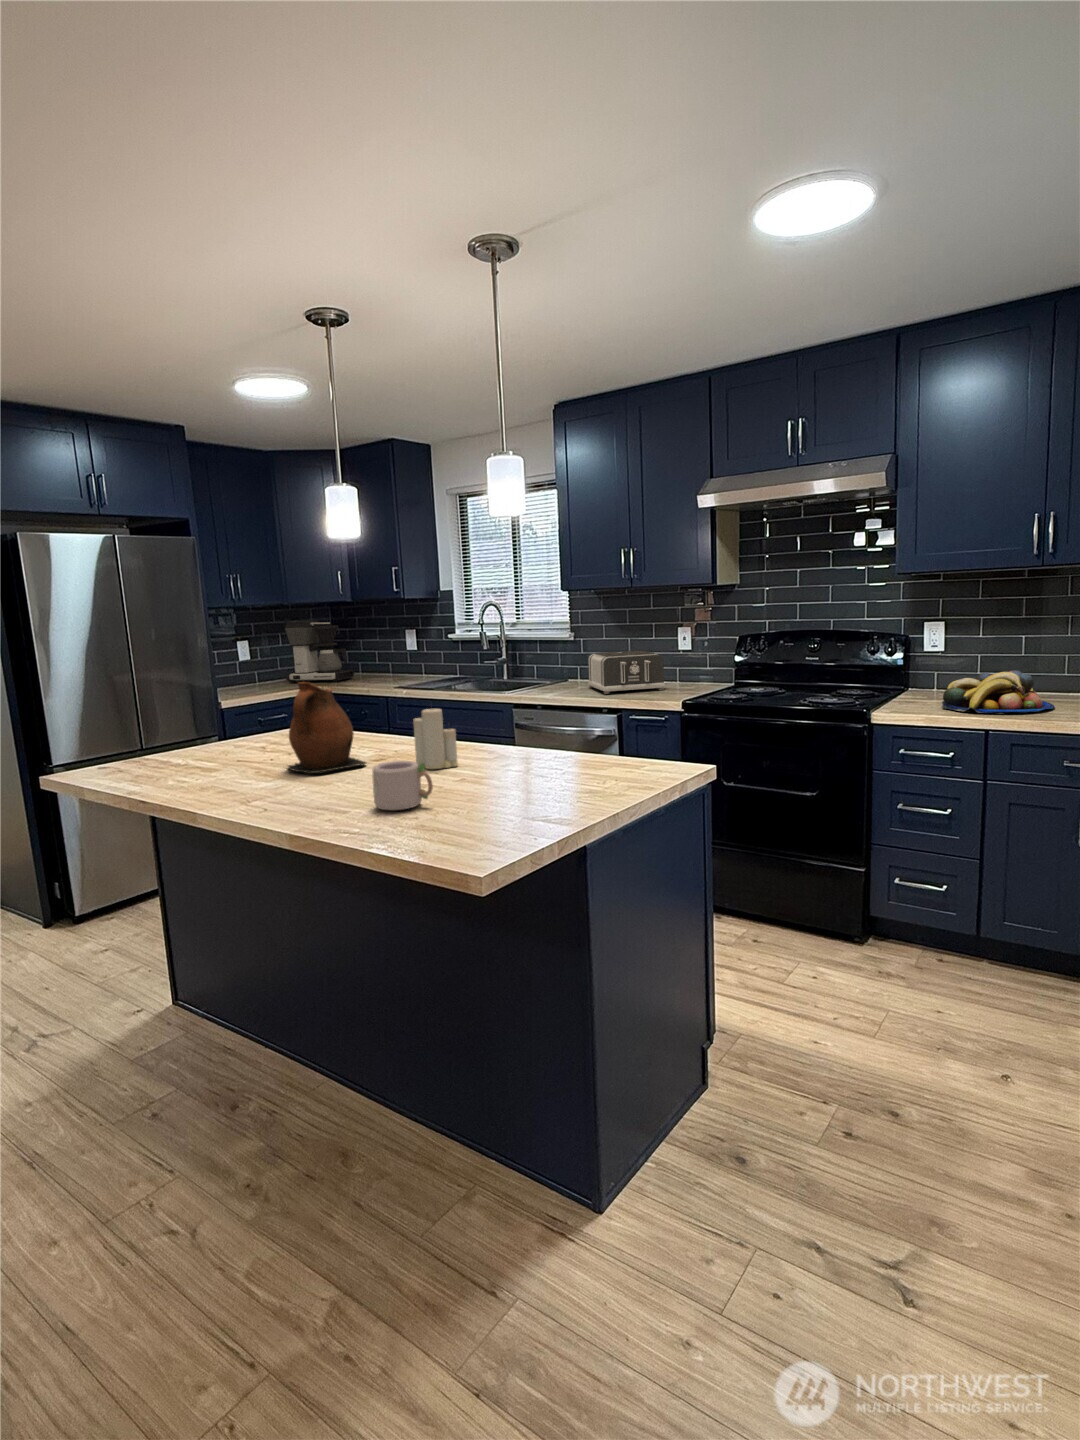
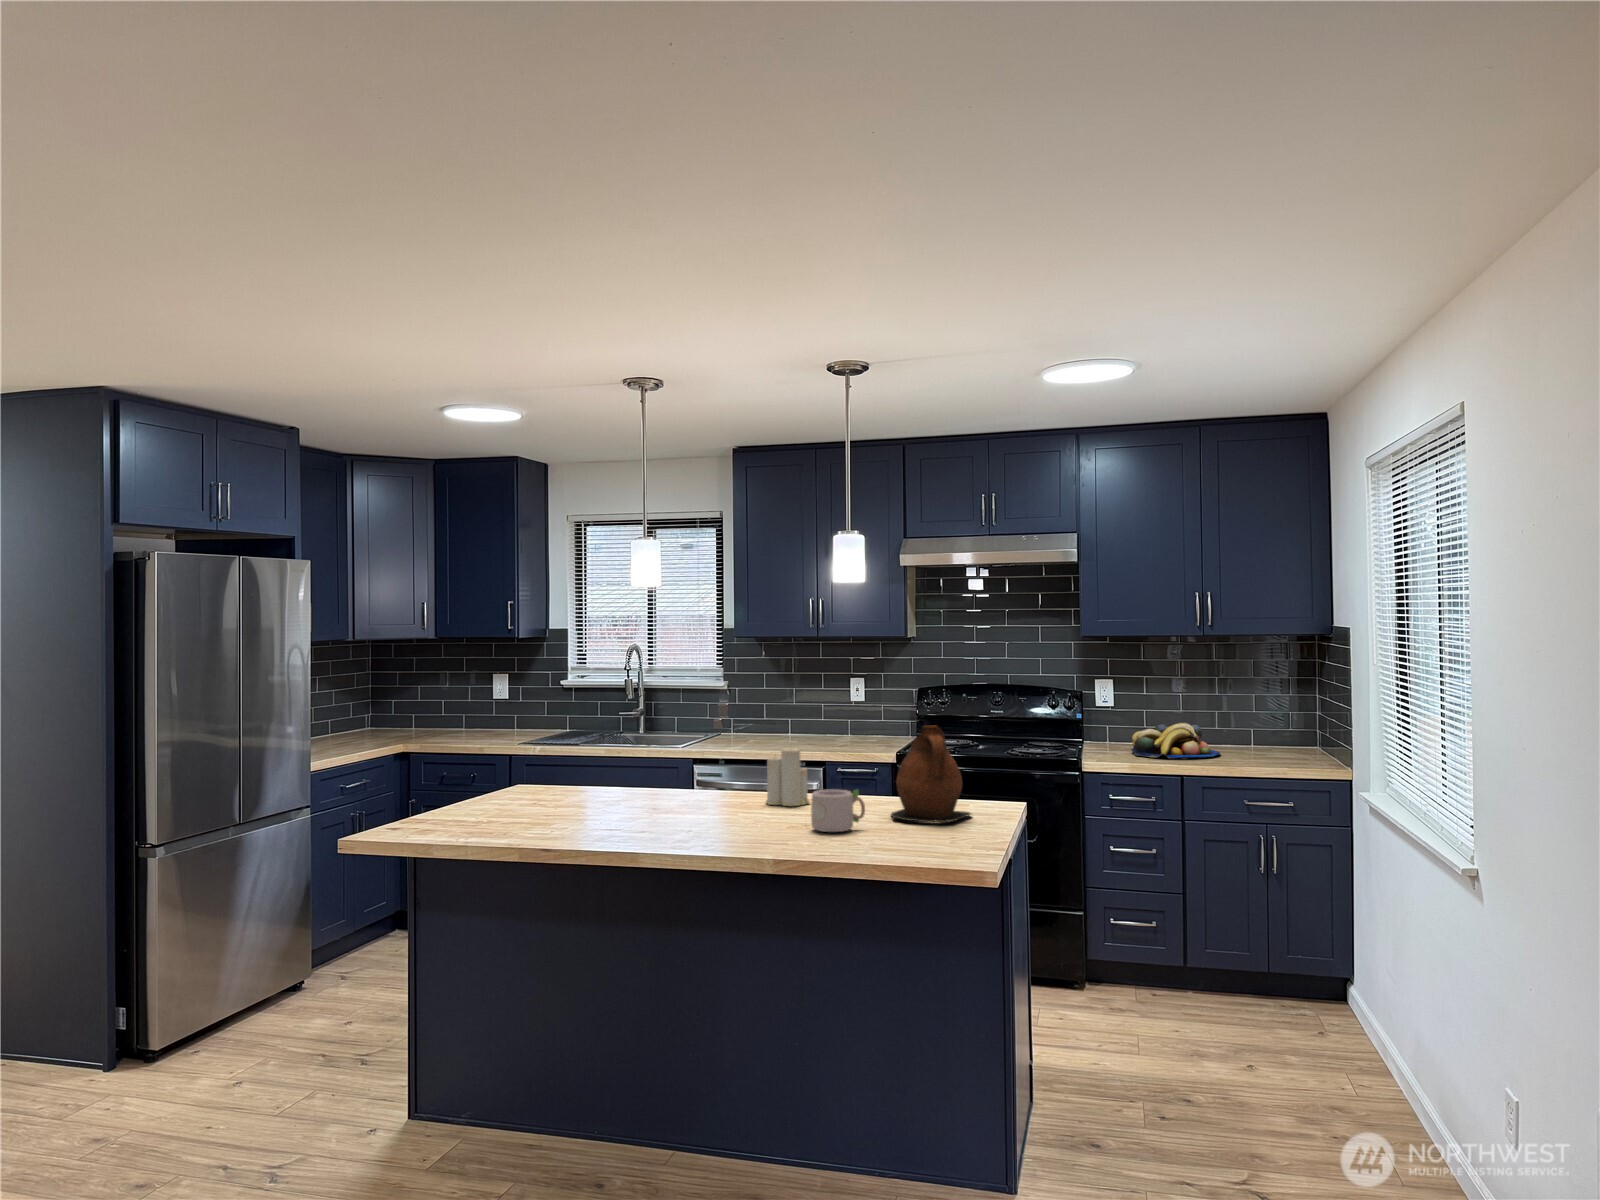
coffee maker: present [285,621,354,683] -> none [330,659,420,739]
toaster: present [588,650,665,694] -> none [762,702,852,747]
ceramic pitcher: present [288,682,366,773] -> present [891,726,972,823]

